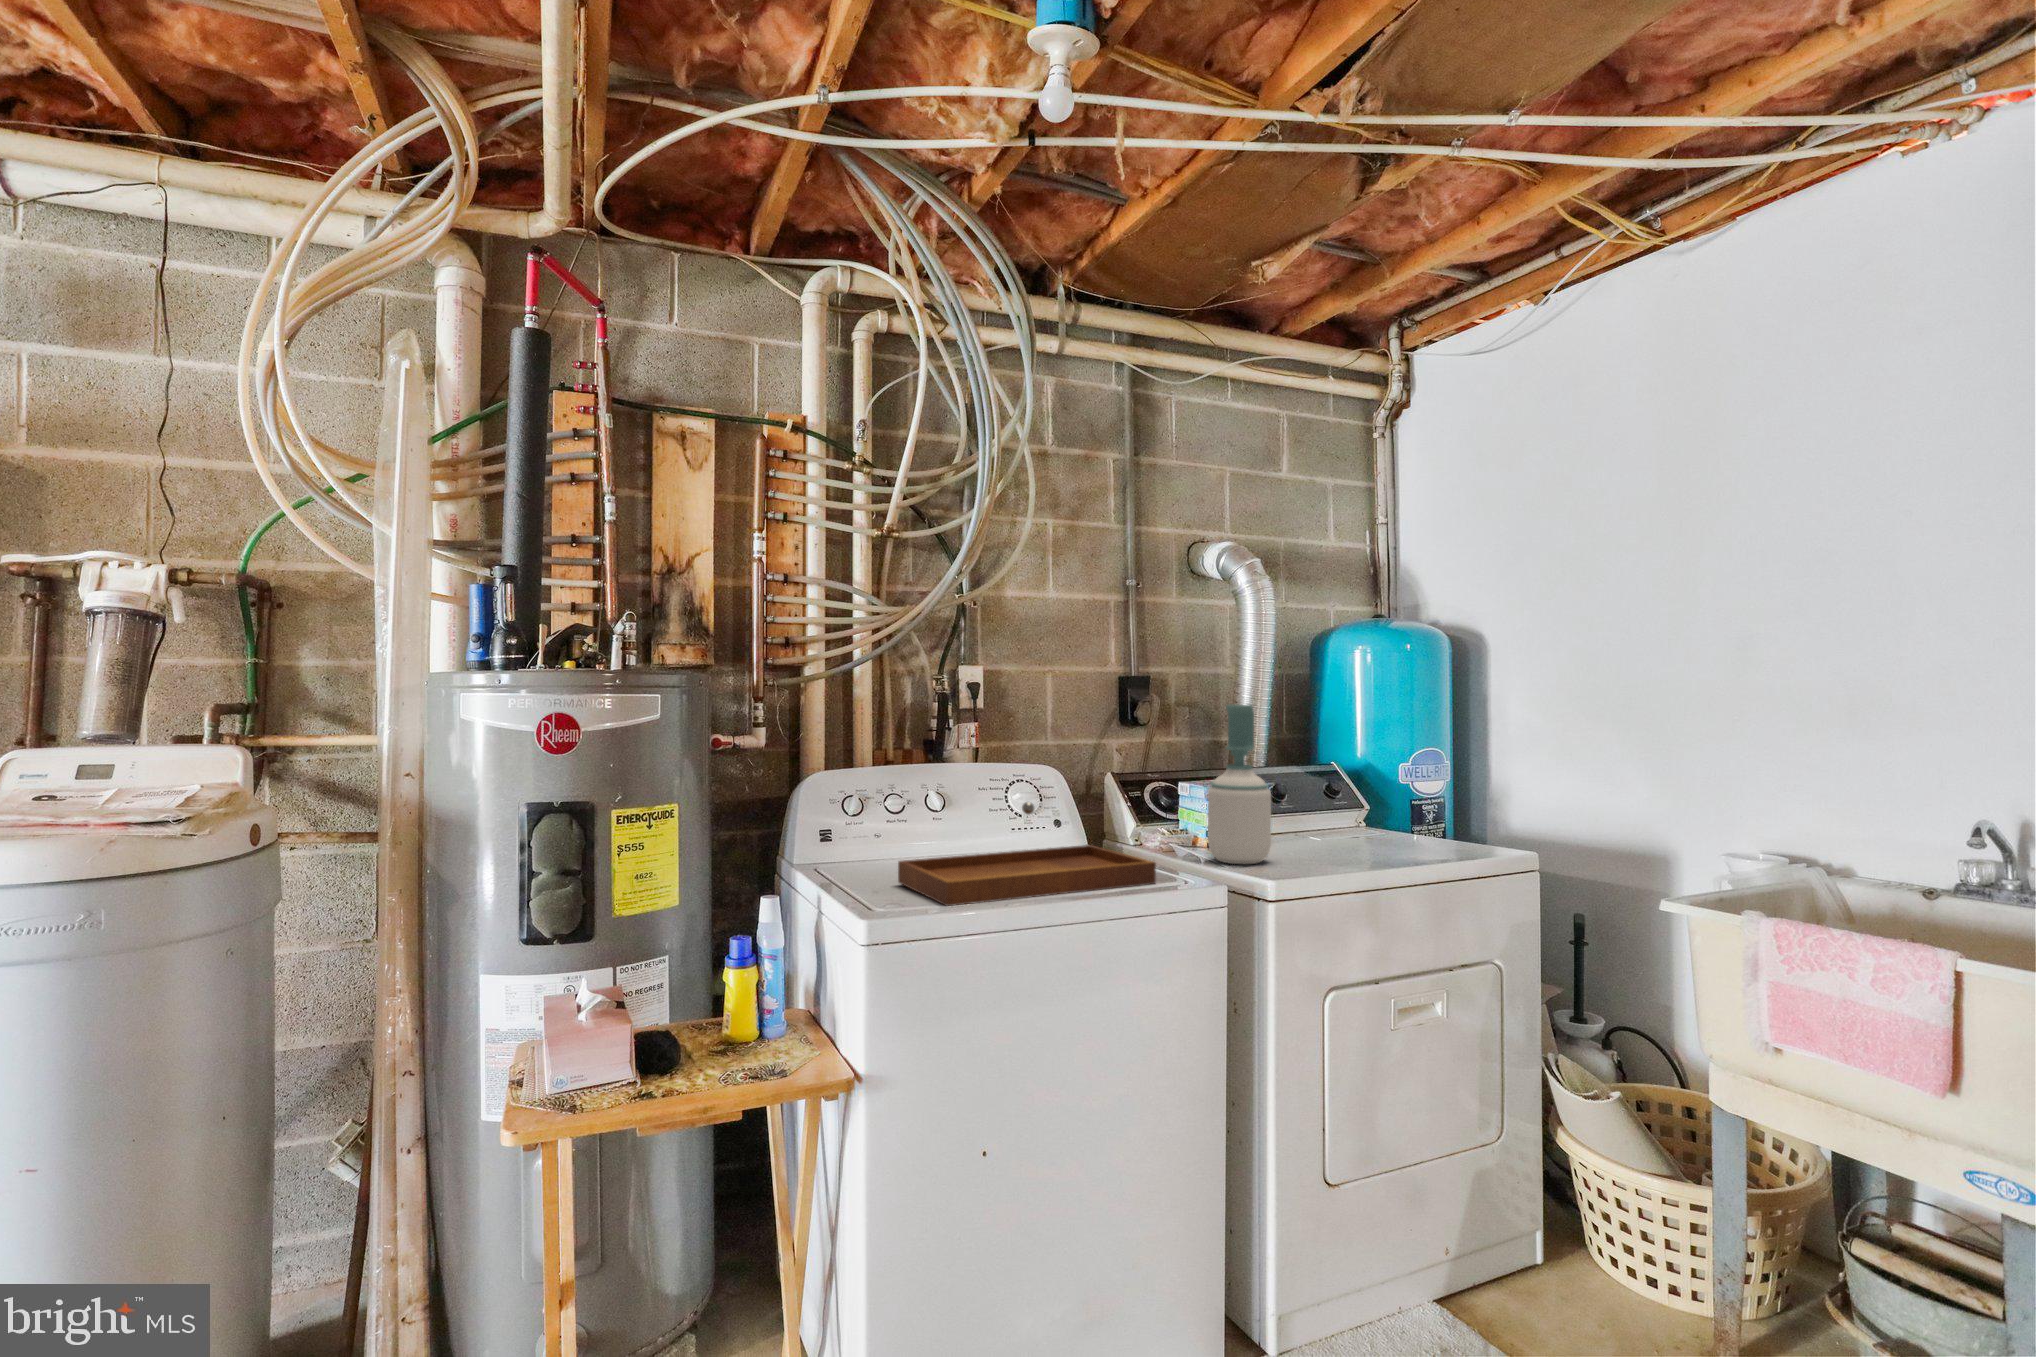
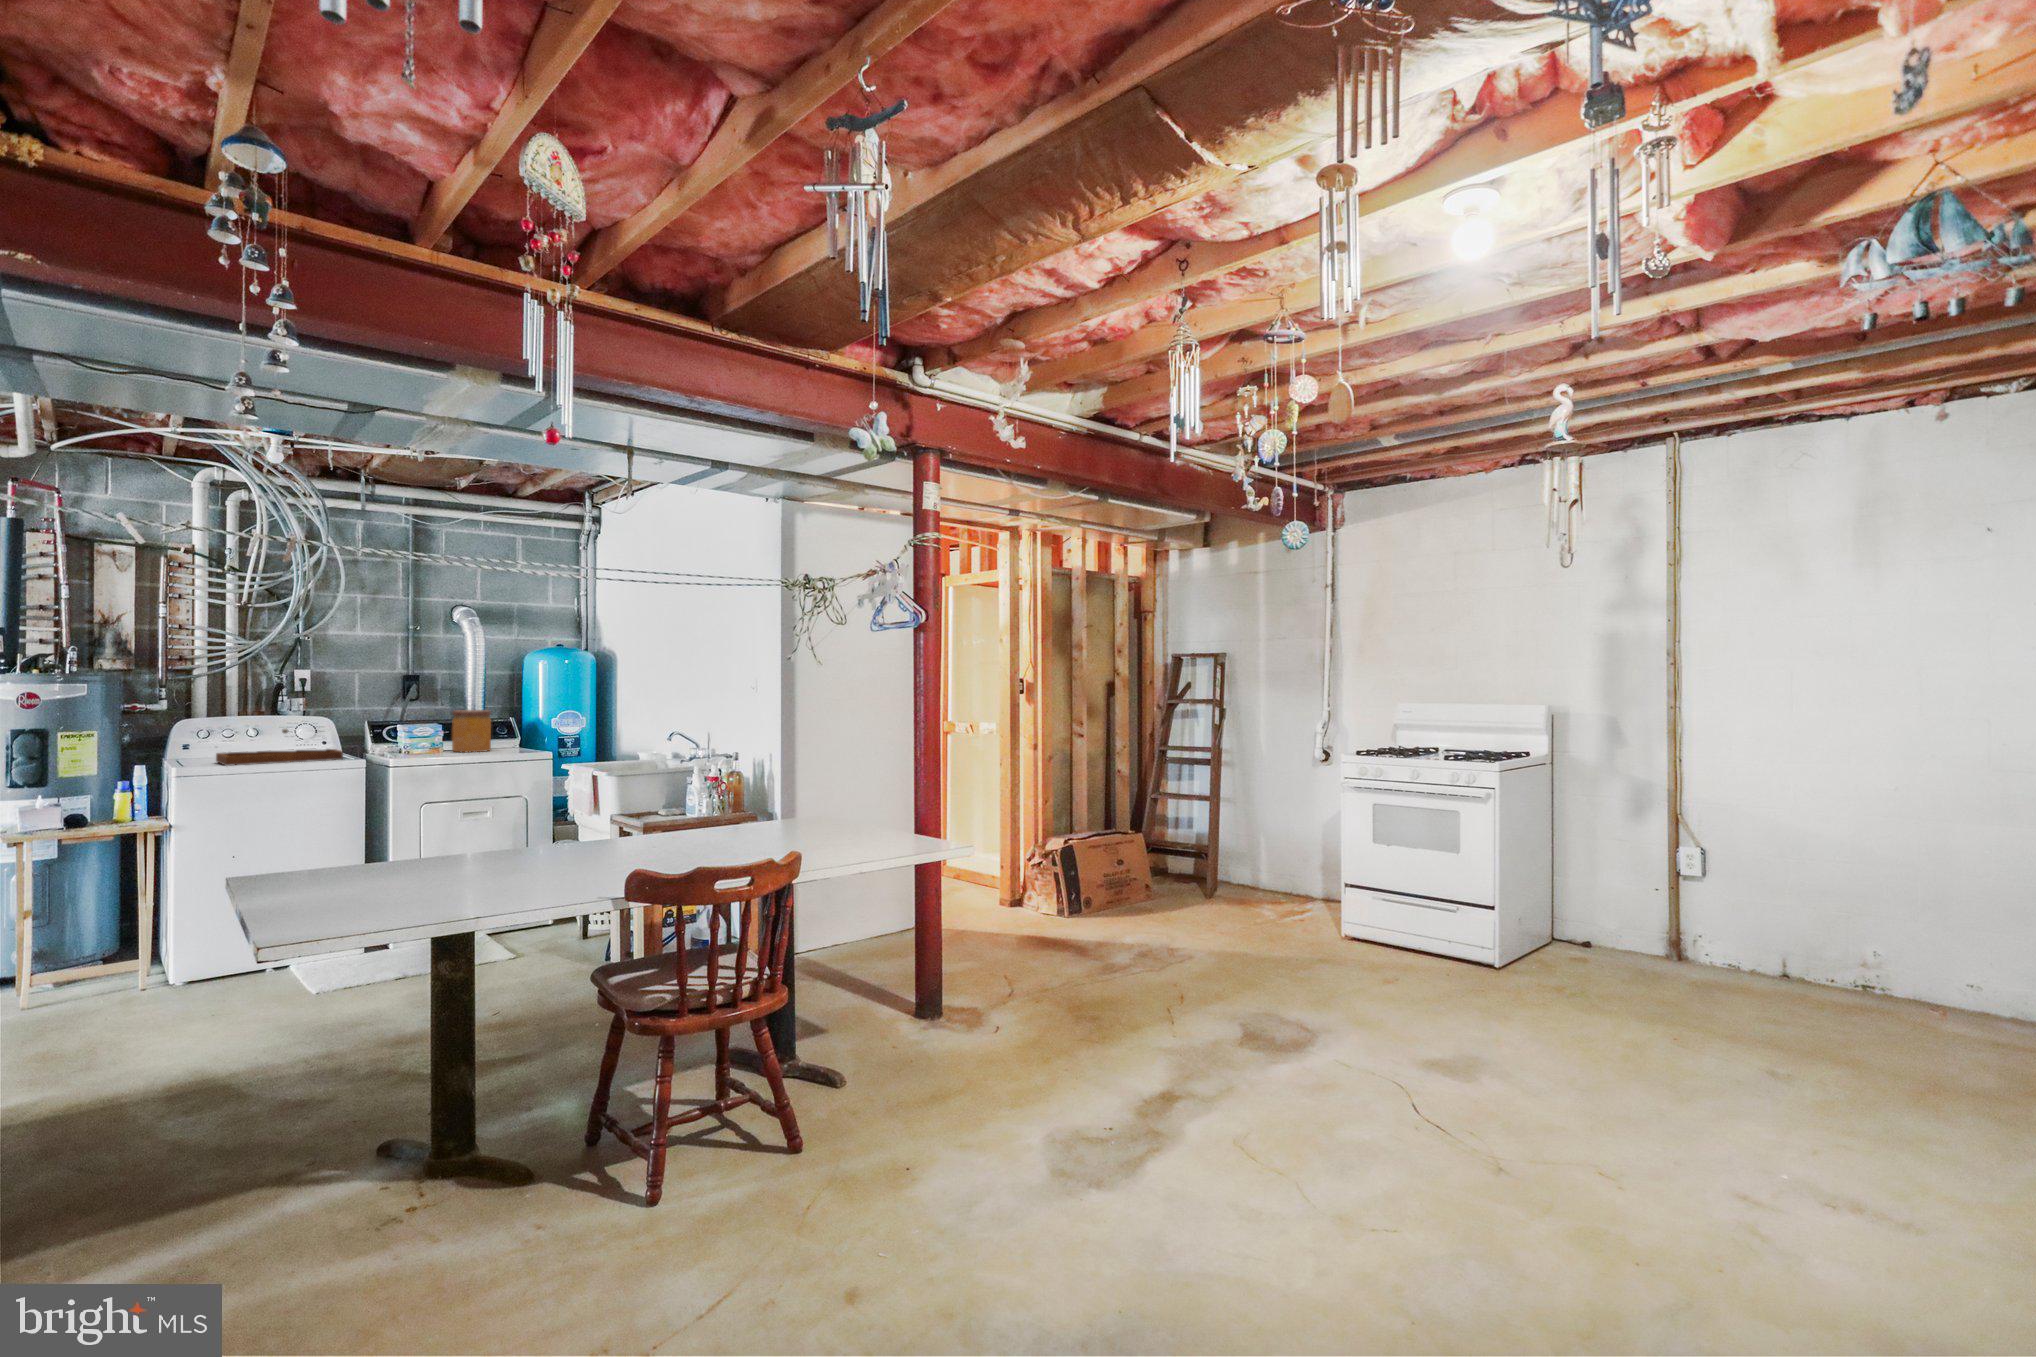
soap bottle: present [1208,705,1271,864] -> none [395,688,426,755]
jar: none [1295,754,1377,857] -> present [452,710,491,752]

